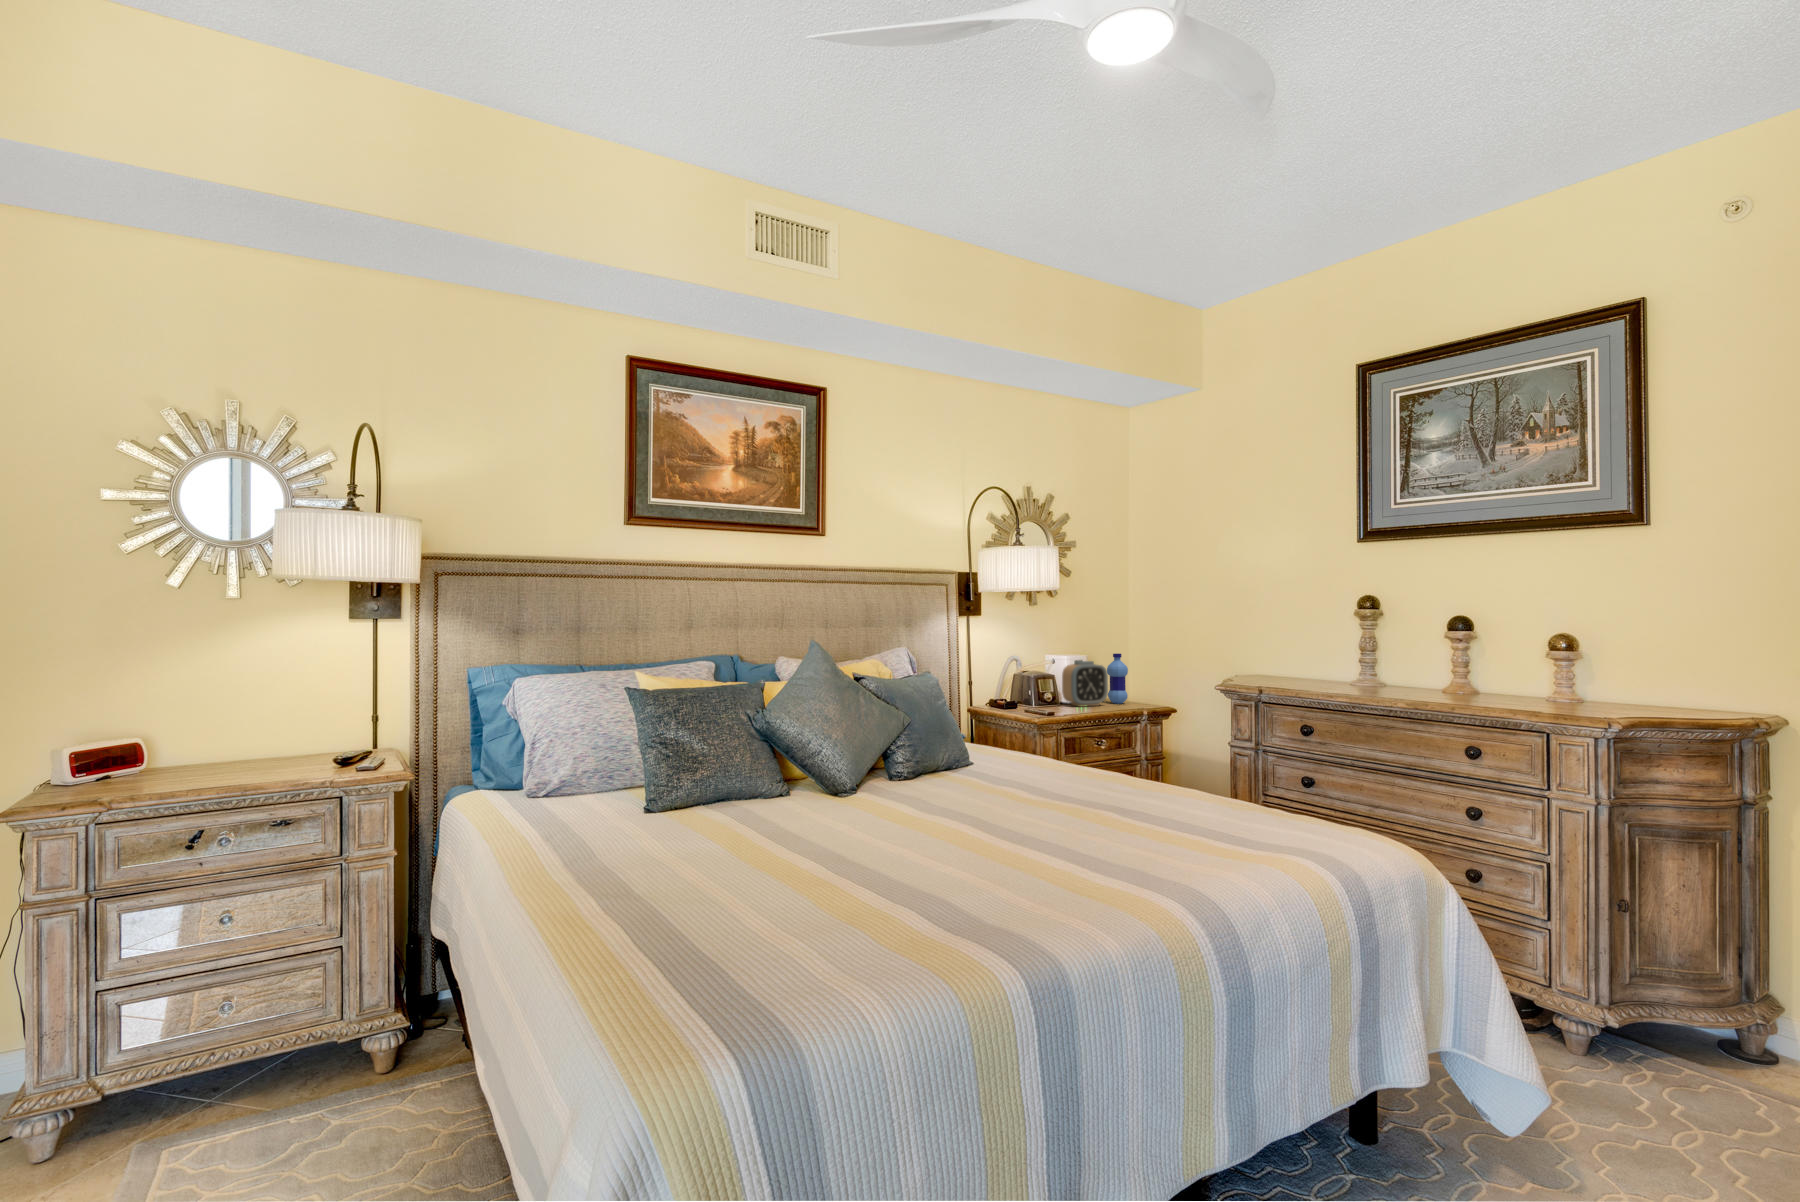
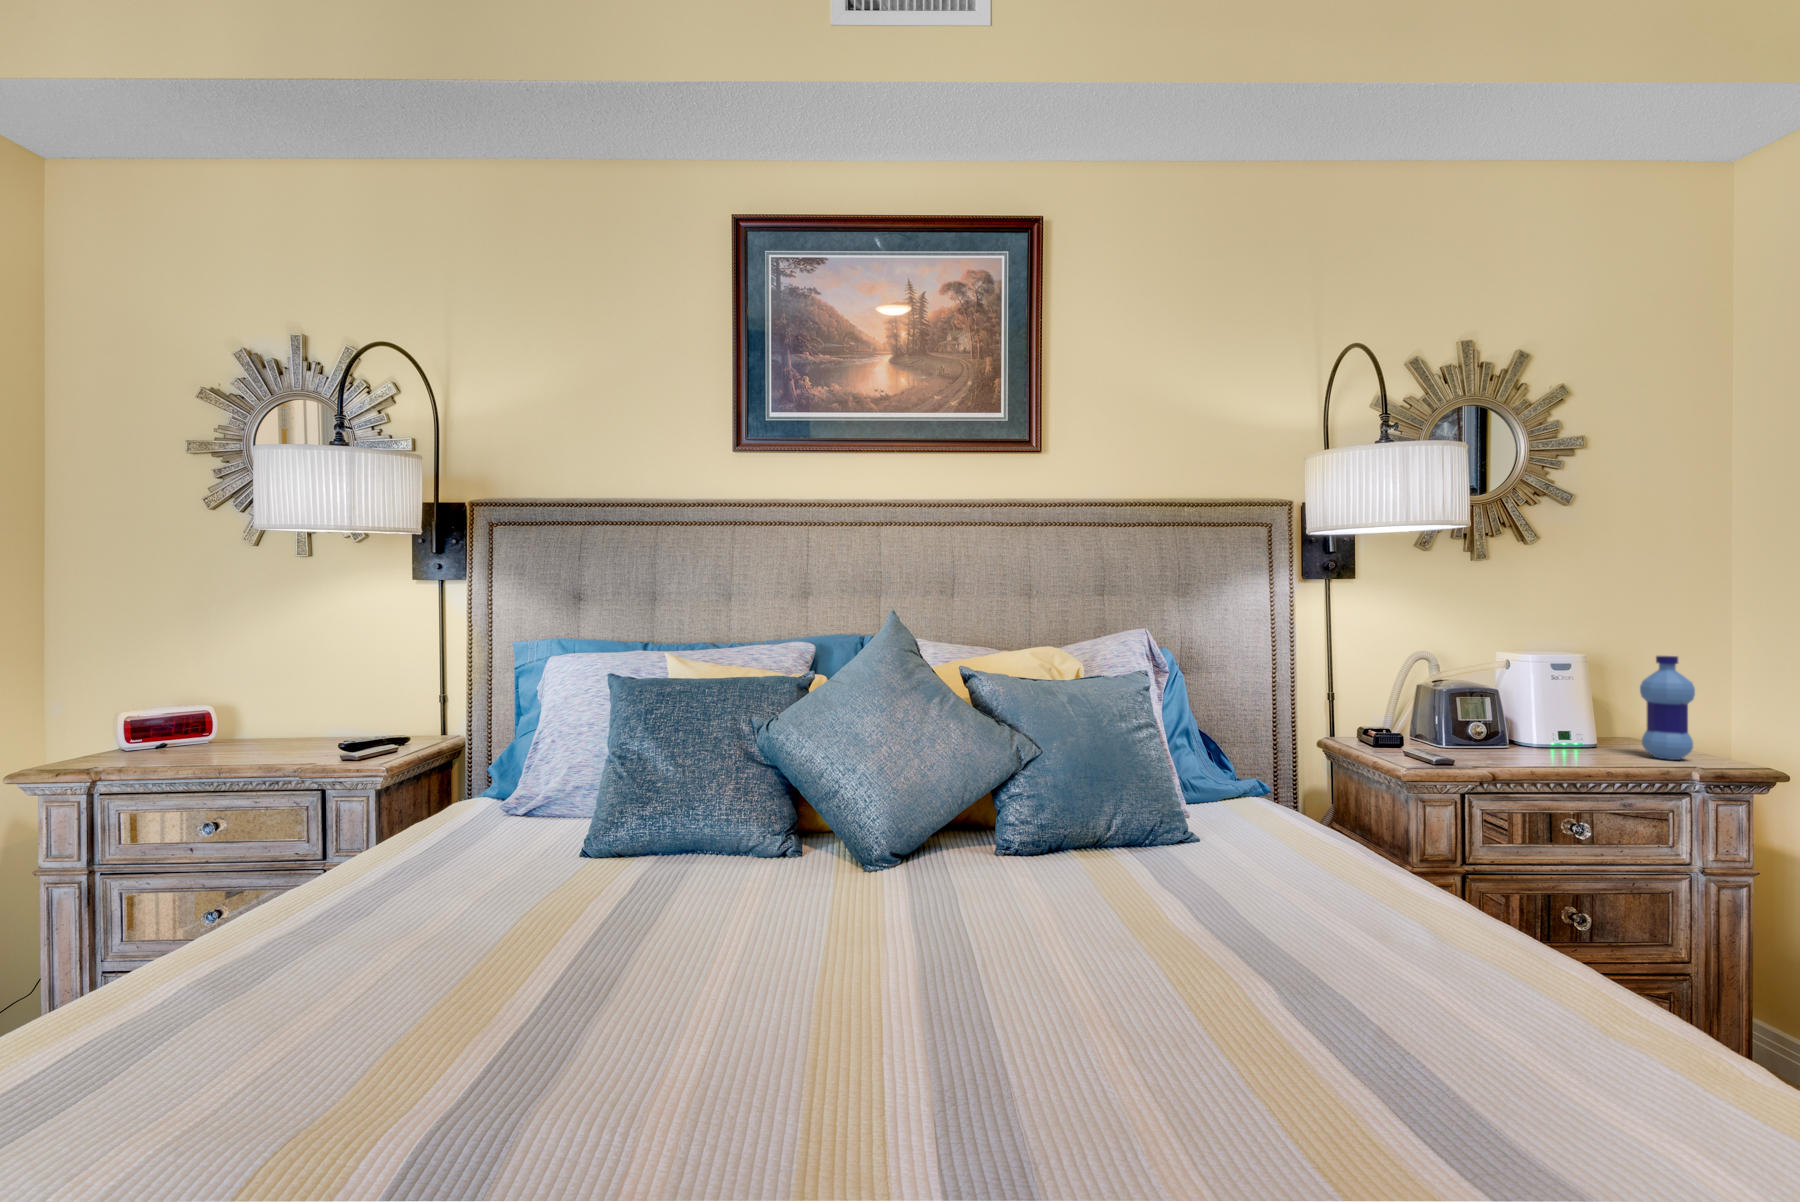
alarm clock: present [1062,661,1108,707] -> none [1519,668,1635,760]

